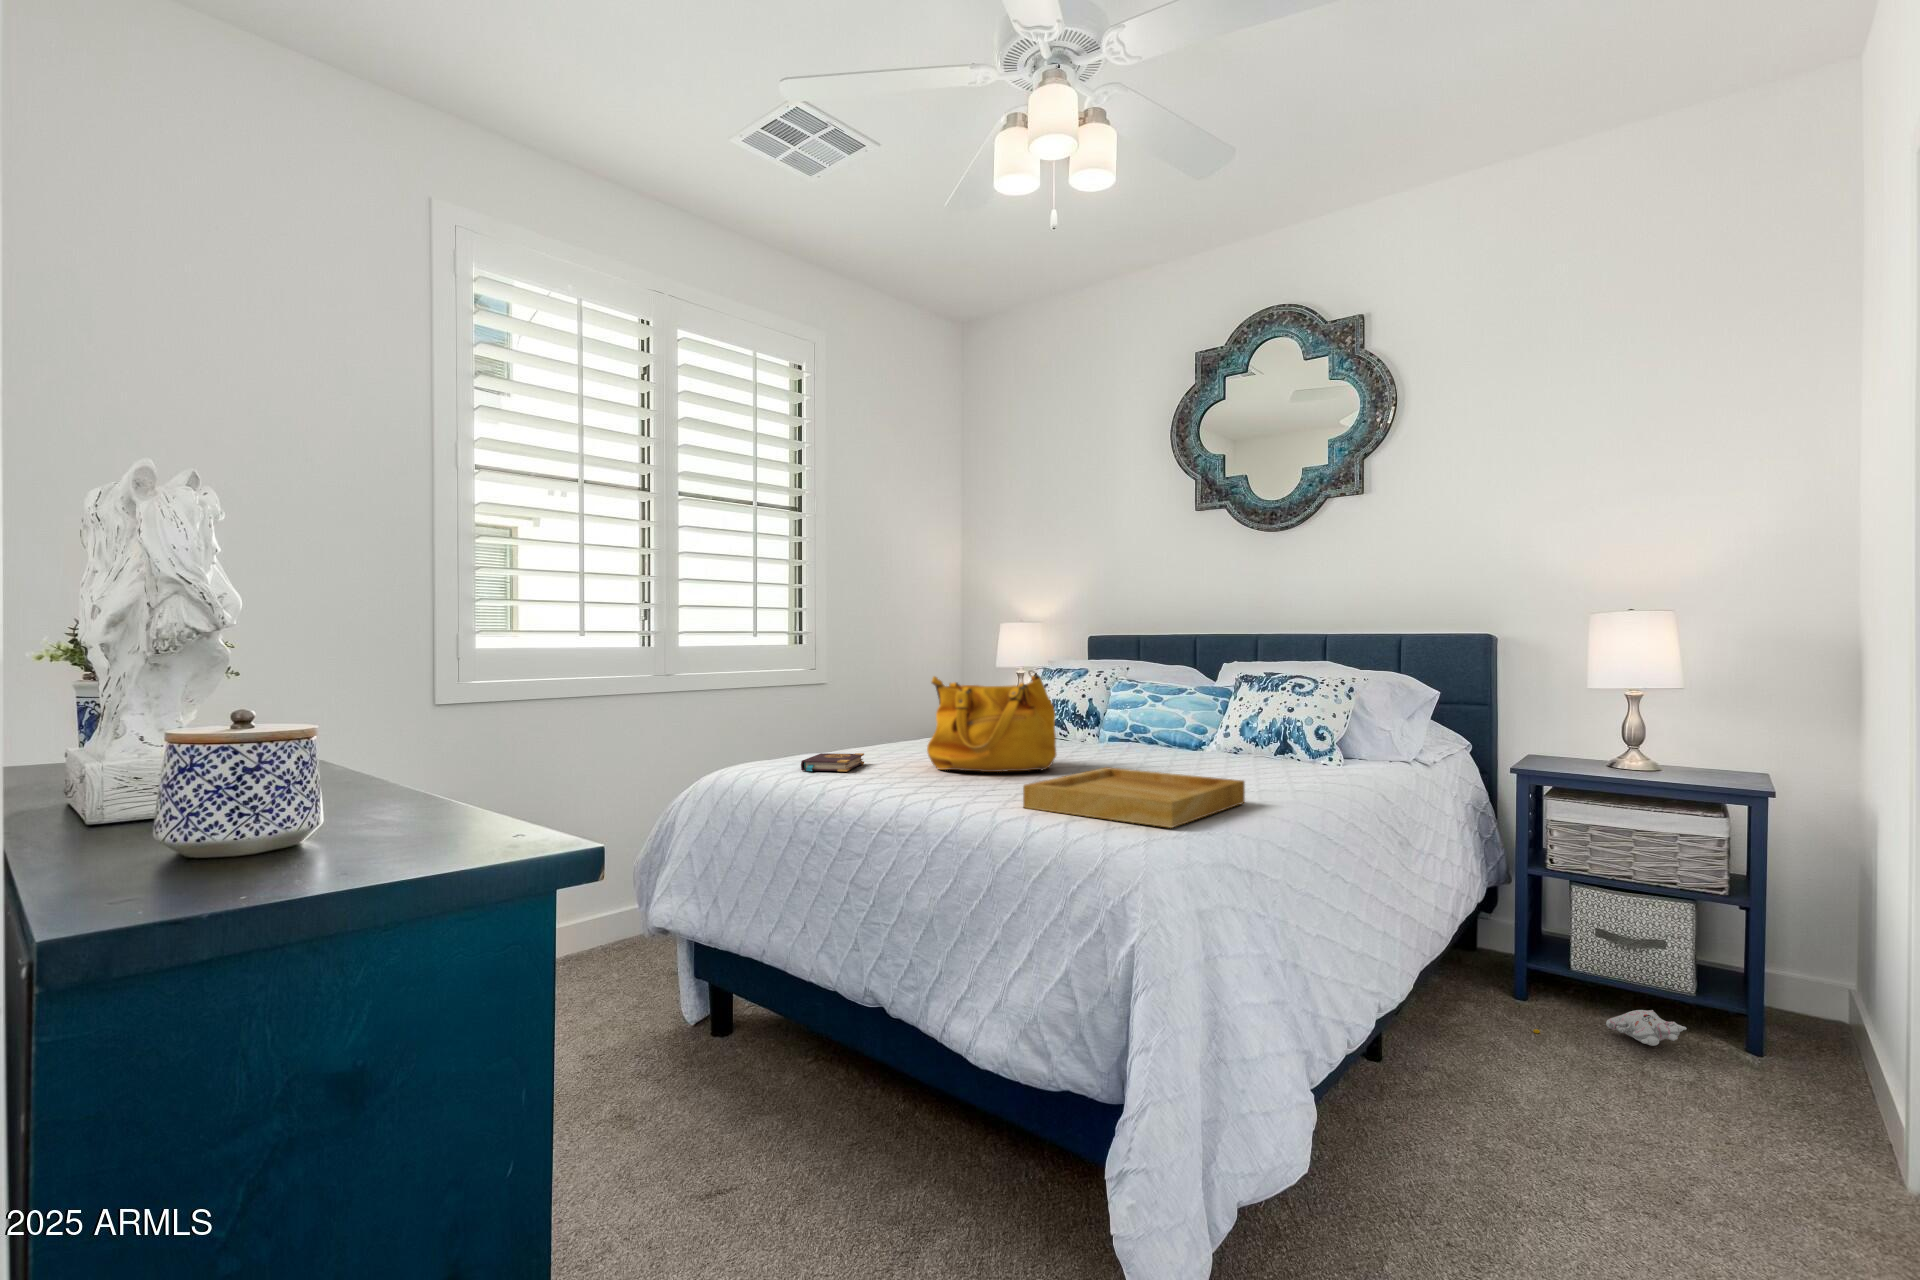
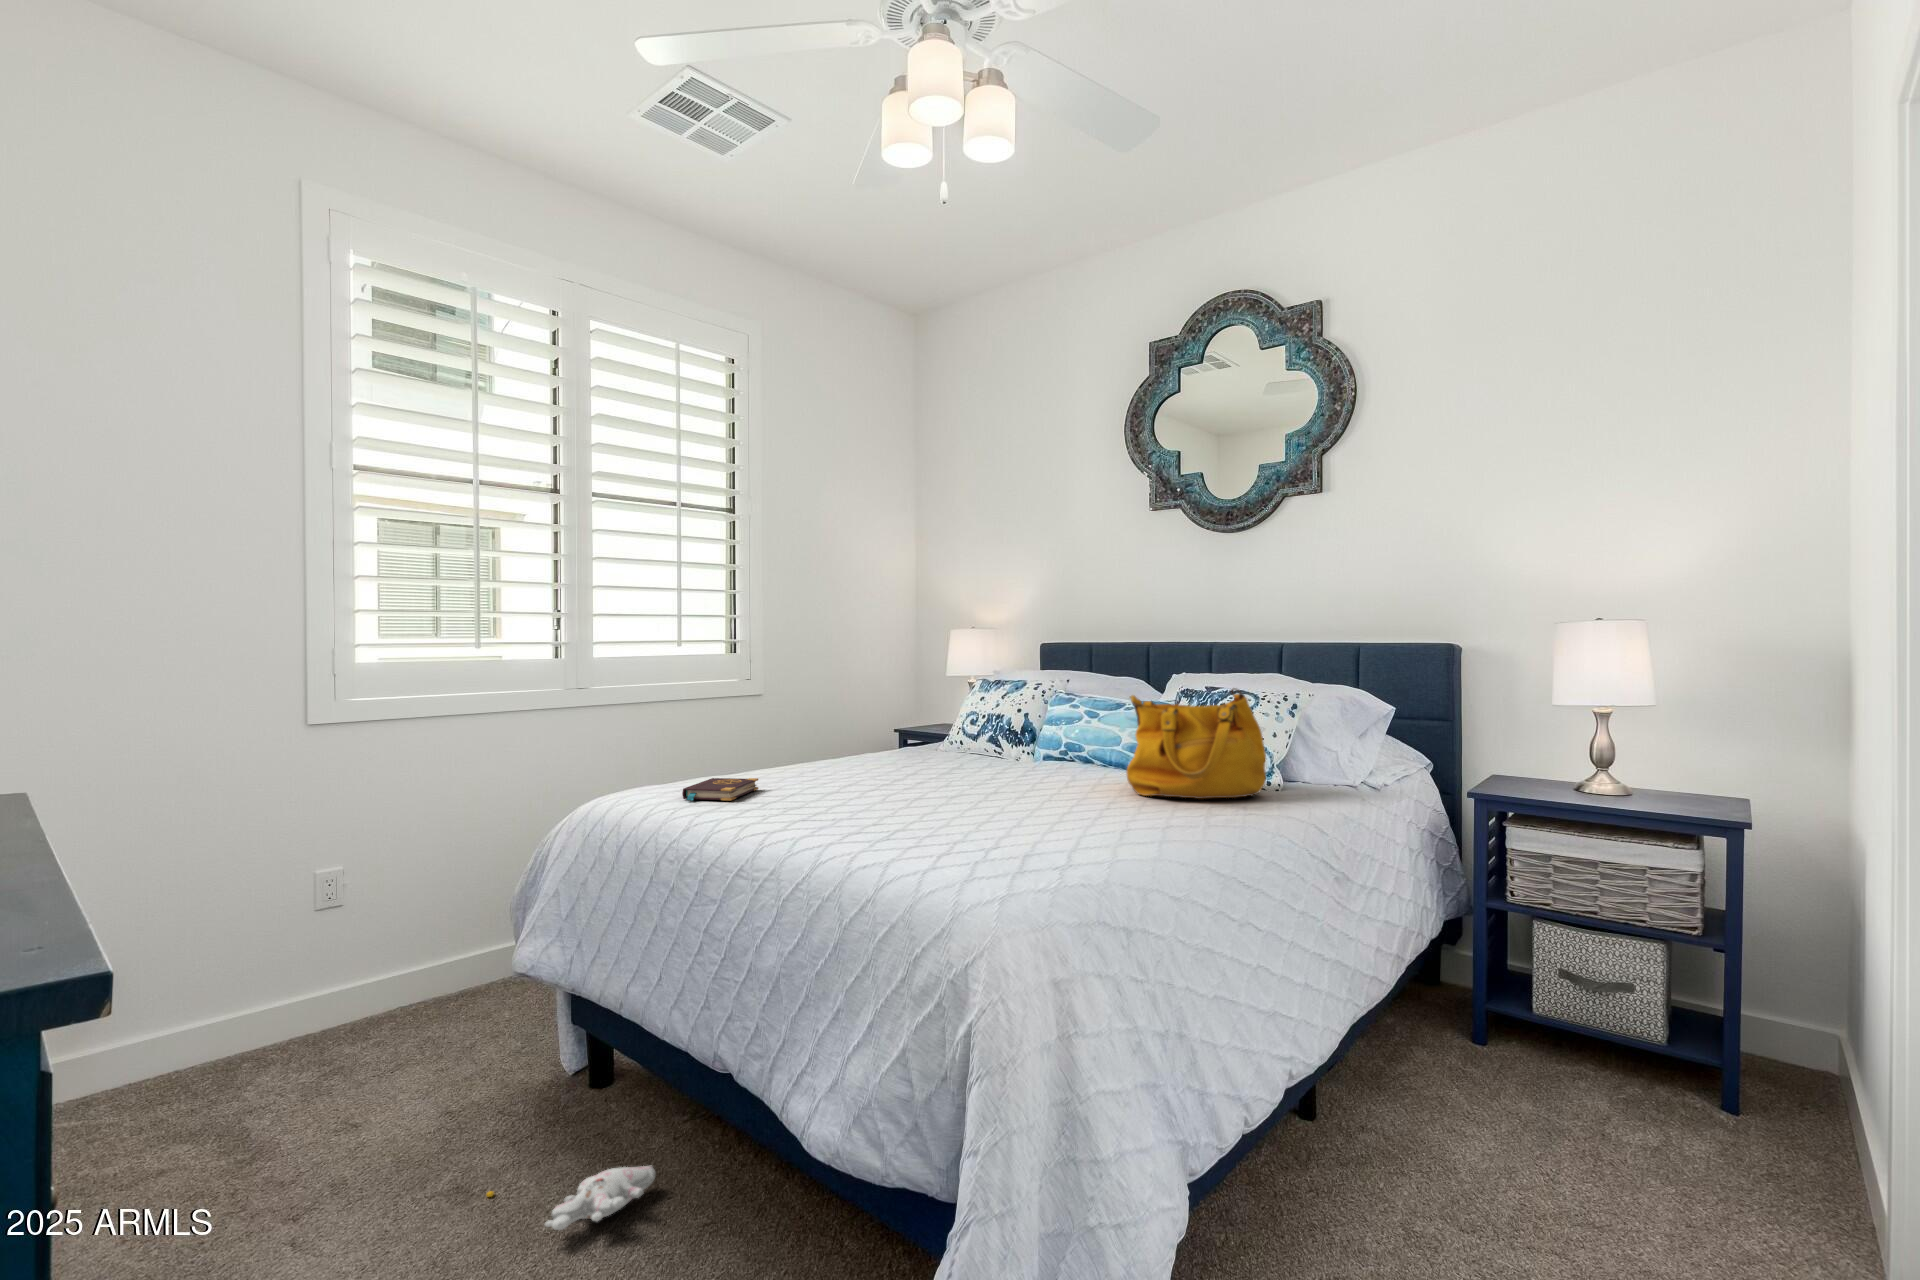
handbag: present [927,670,1056,772] -> present [1127,688,1266,799]
tray: present [1023,767,1245,828] -> none [894,800,1146,882]
plush toy: present [1533,1010,1687,1046] -> present [487,1166,656,1230]

